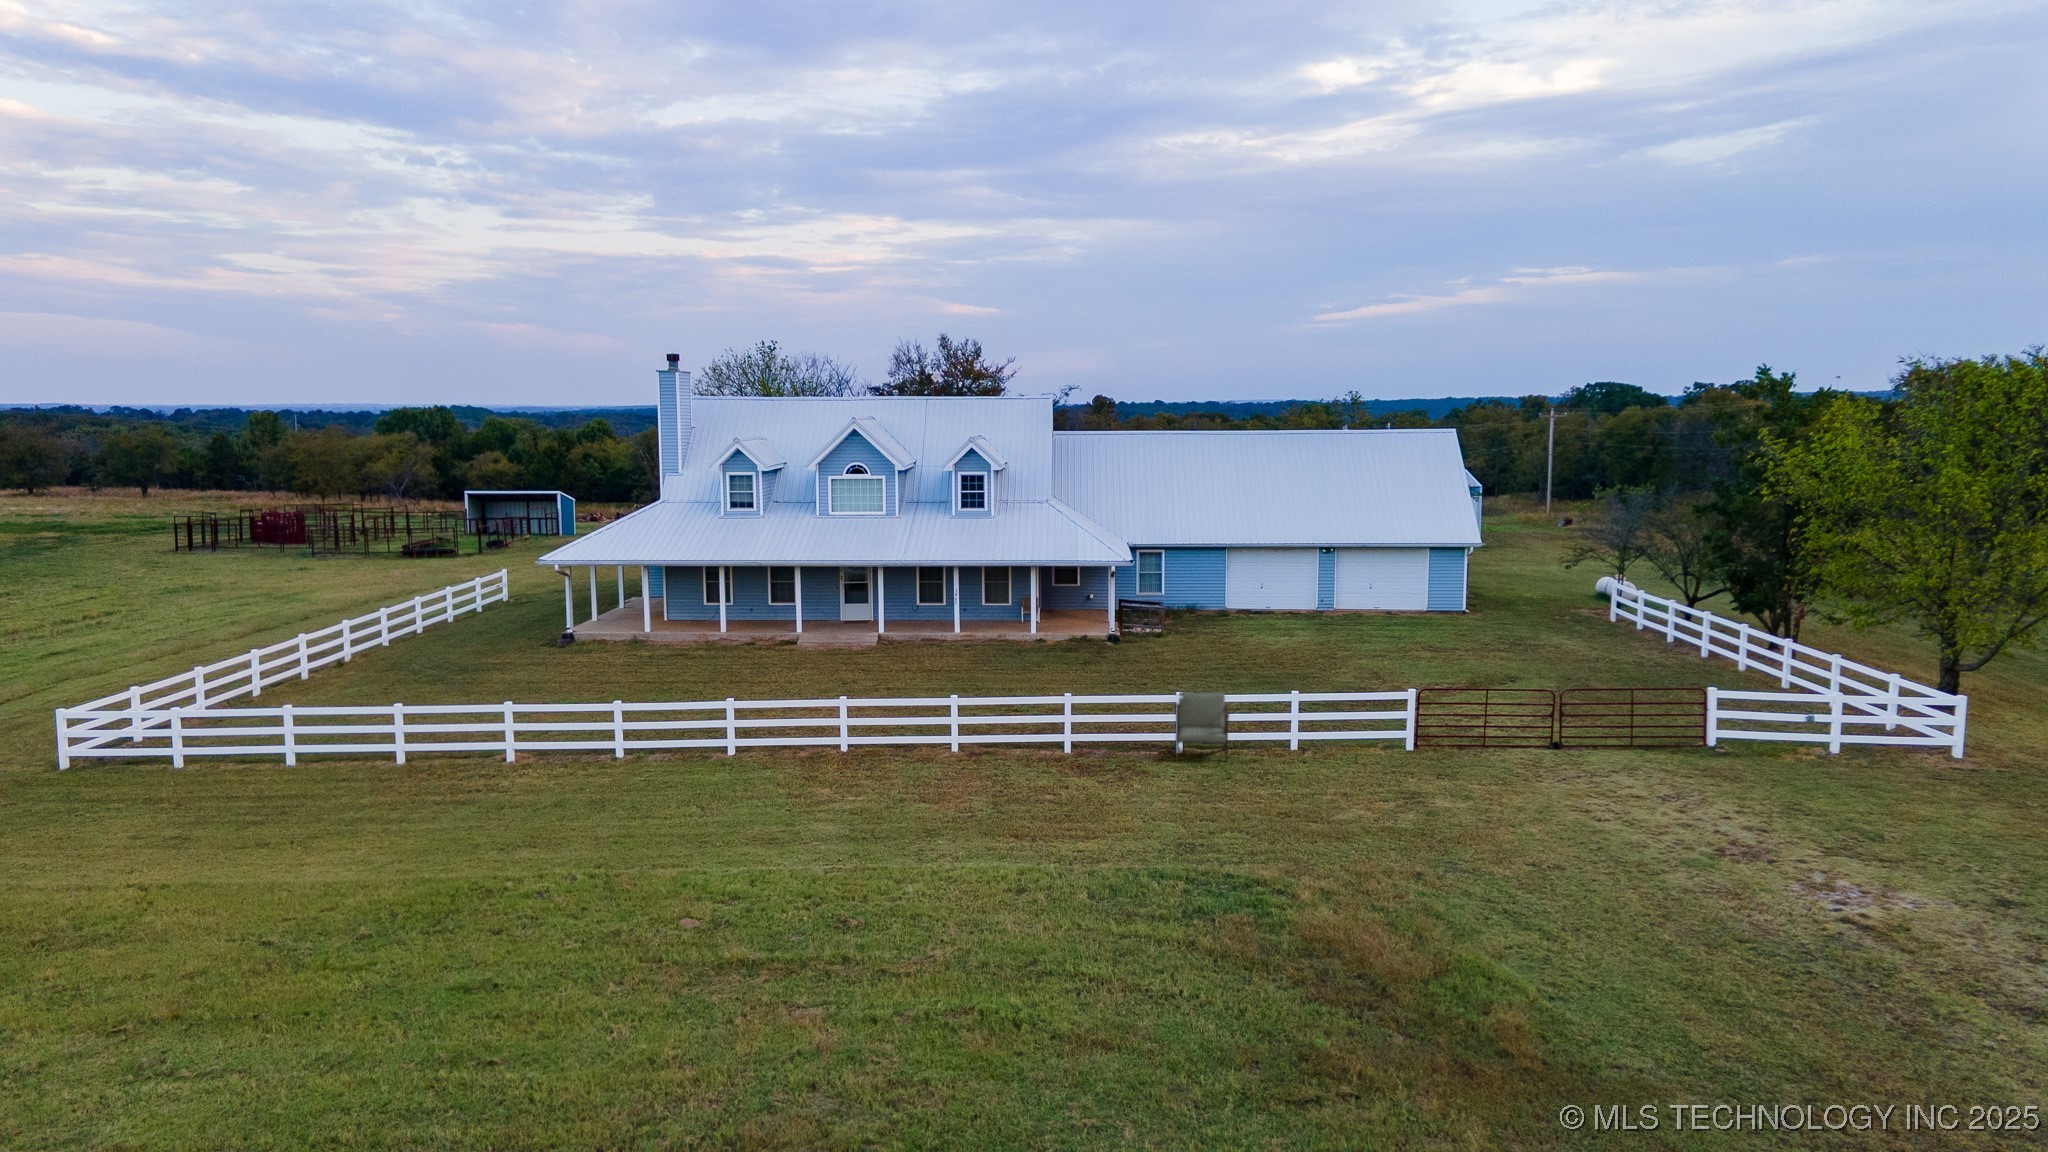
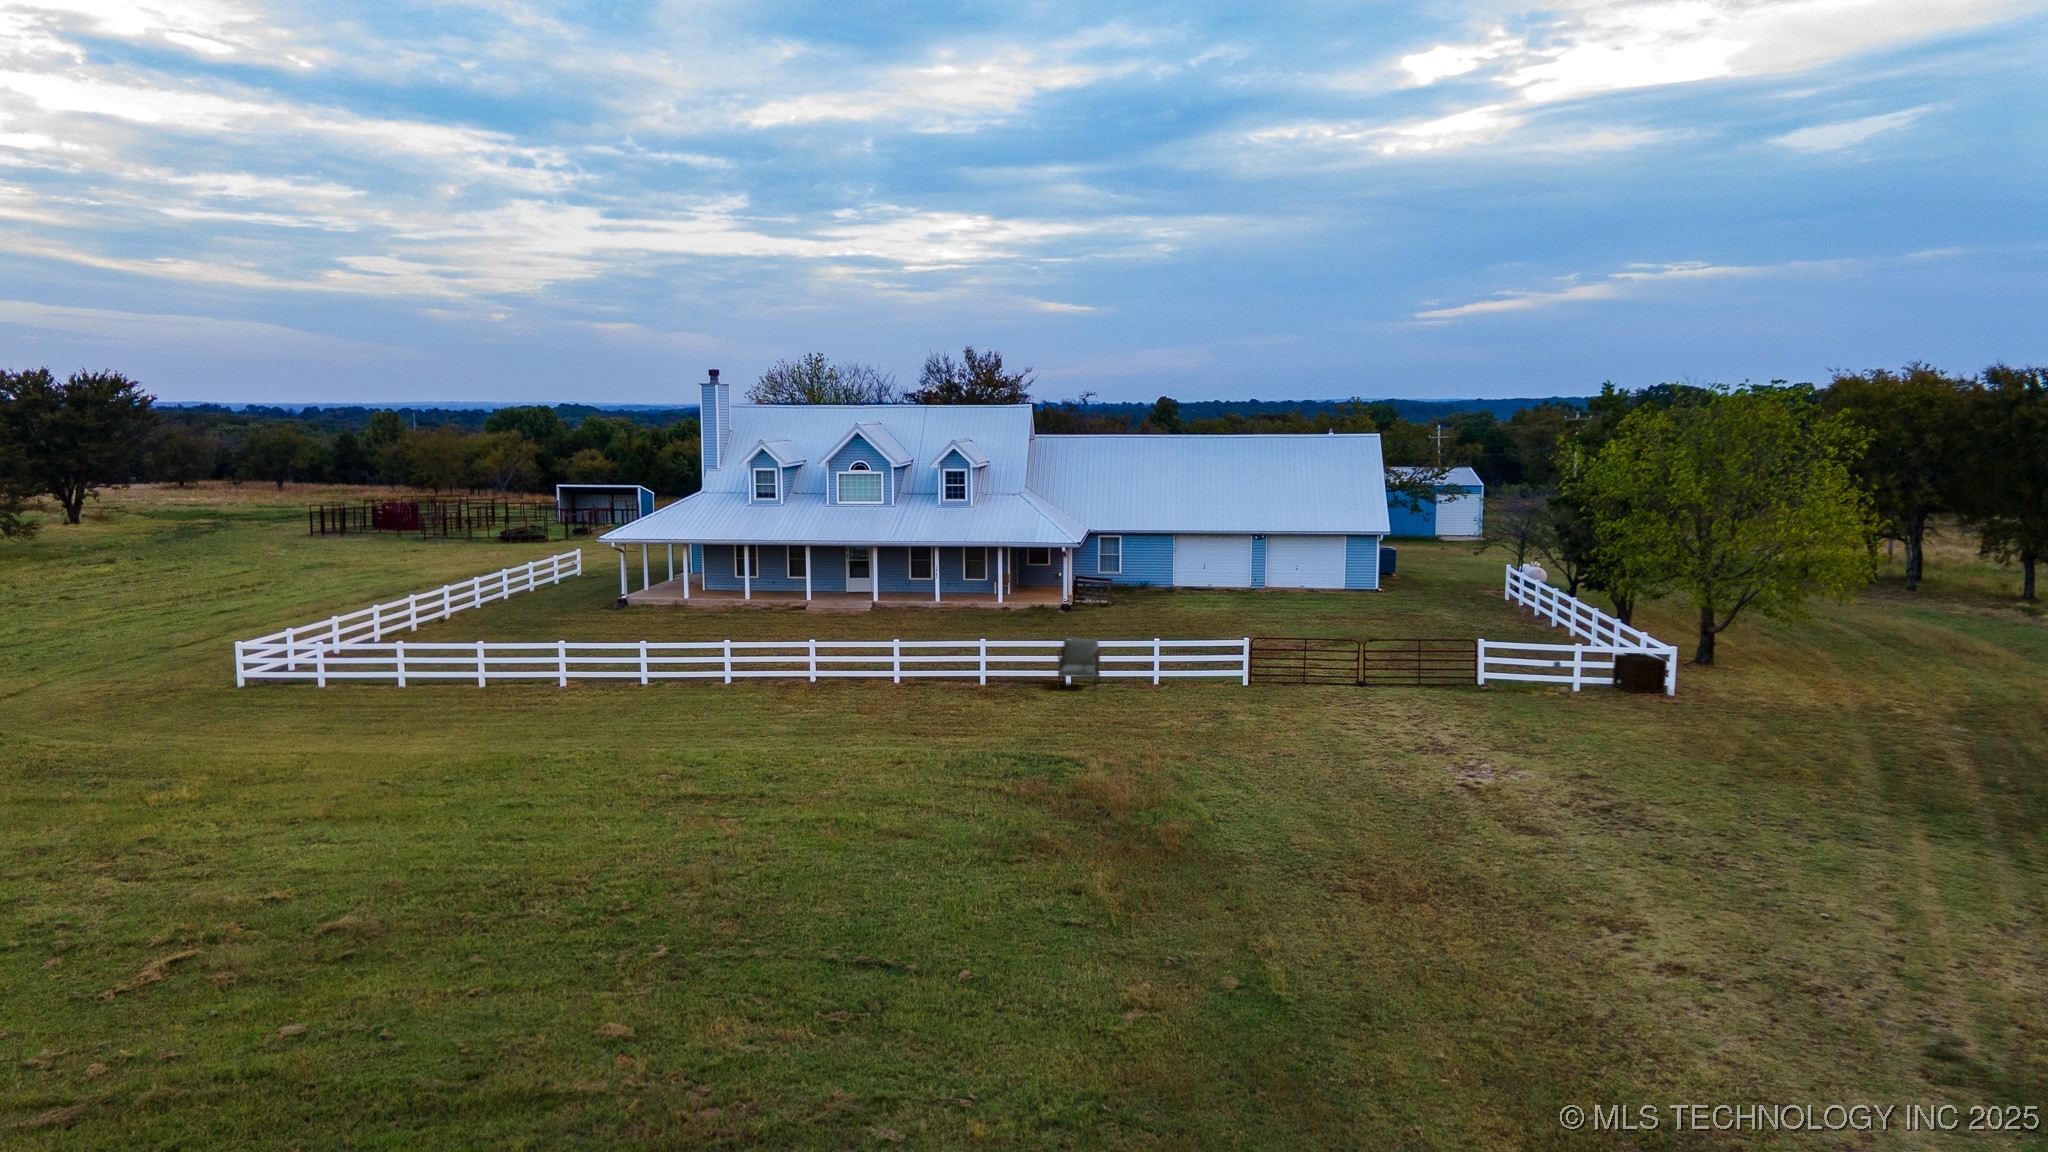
wooden crate: none [1876,704,1955,757] -> present [1612,653,1667,693]

